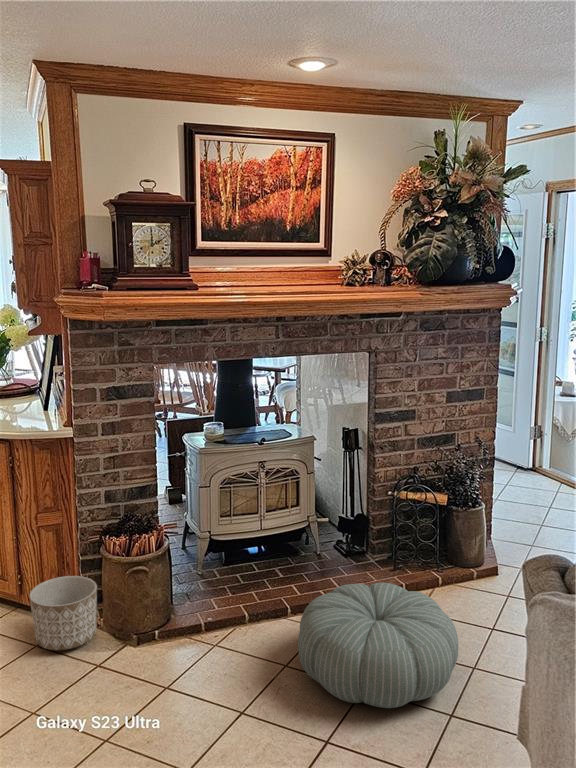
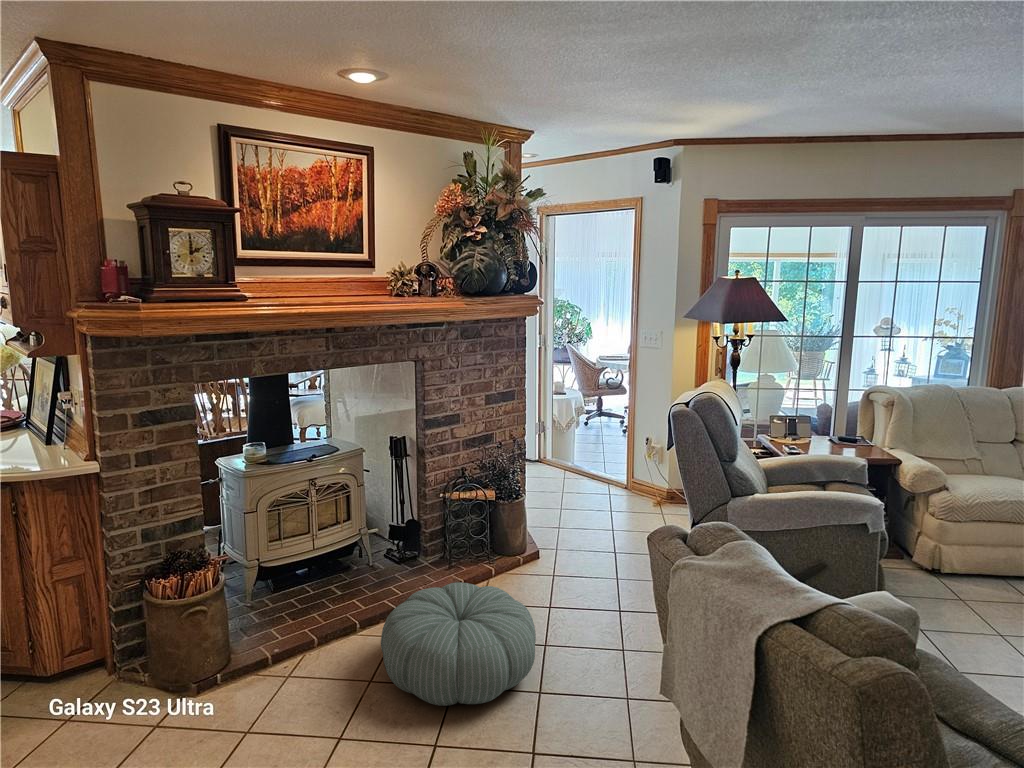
planter: present [29,576,97,650] -> none [54,630,143,723]

